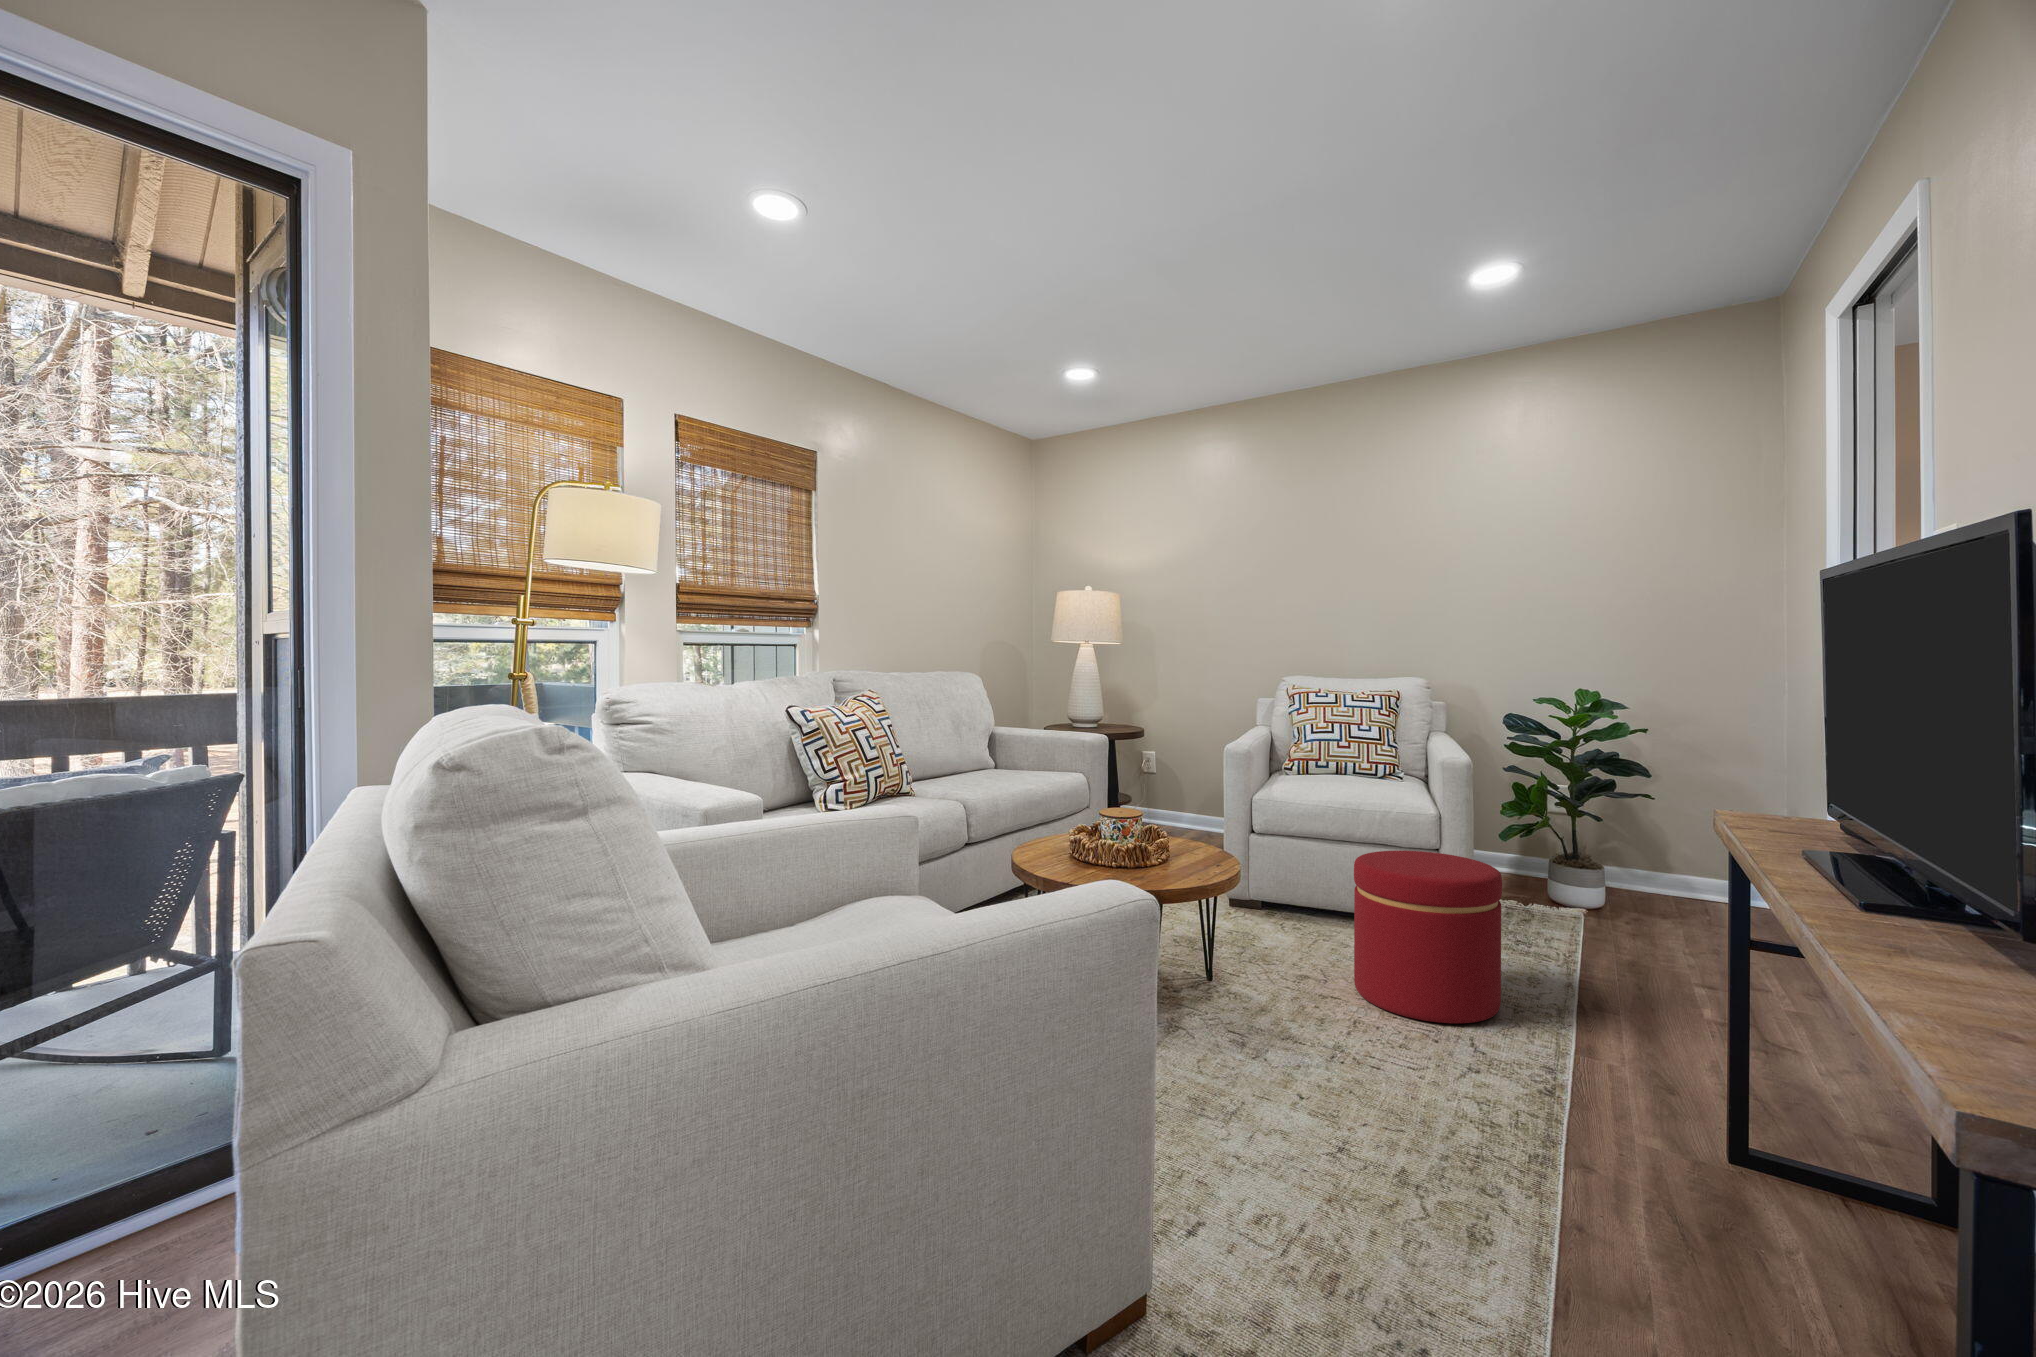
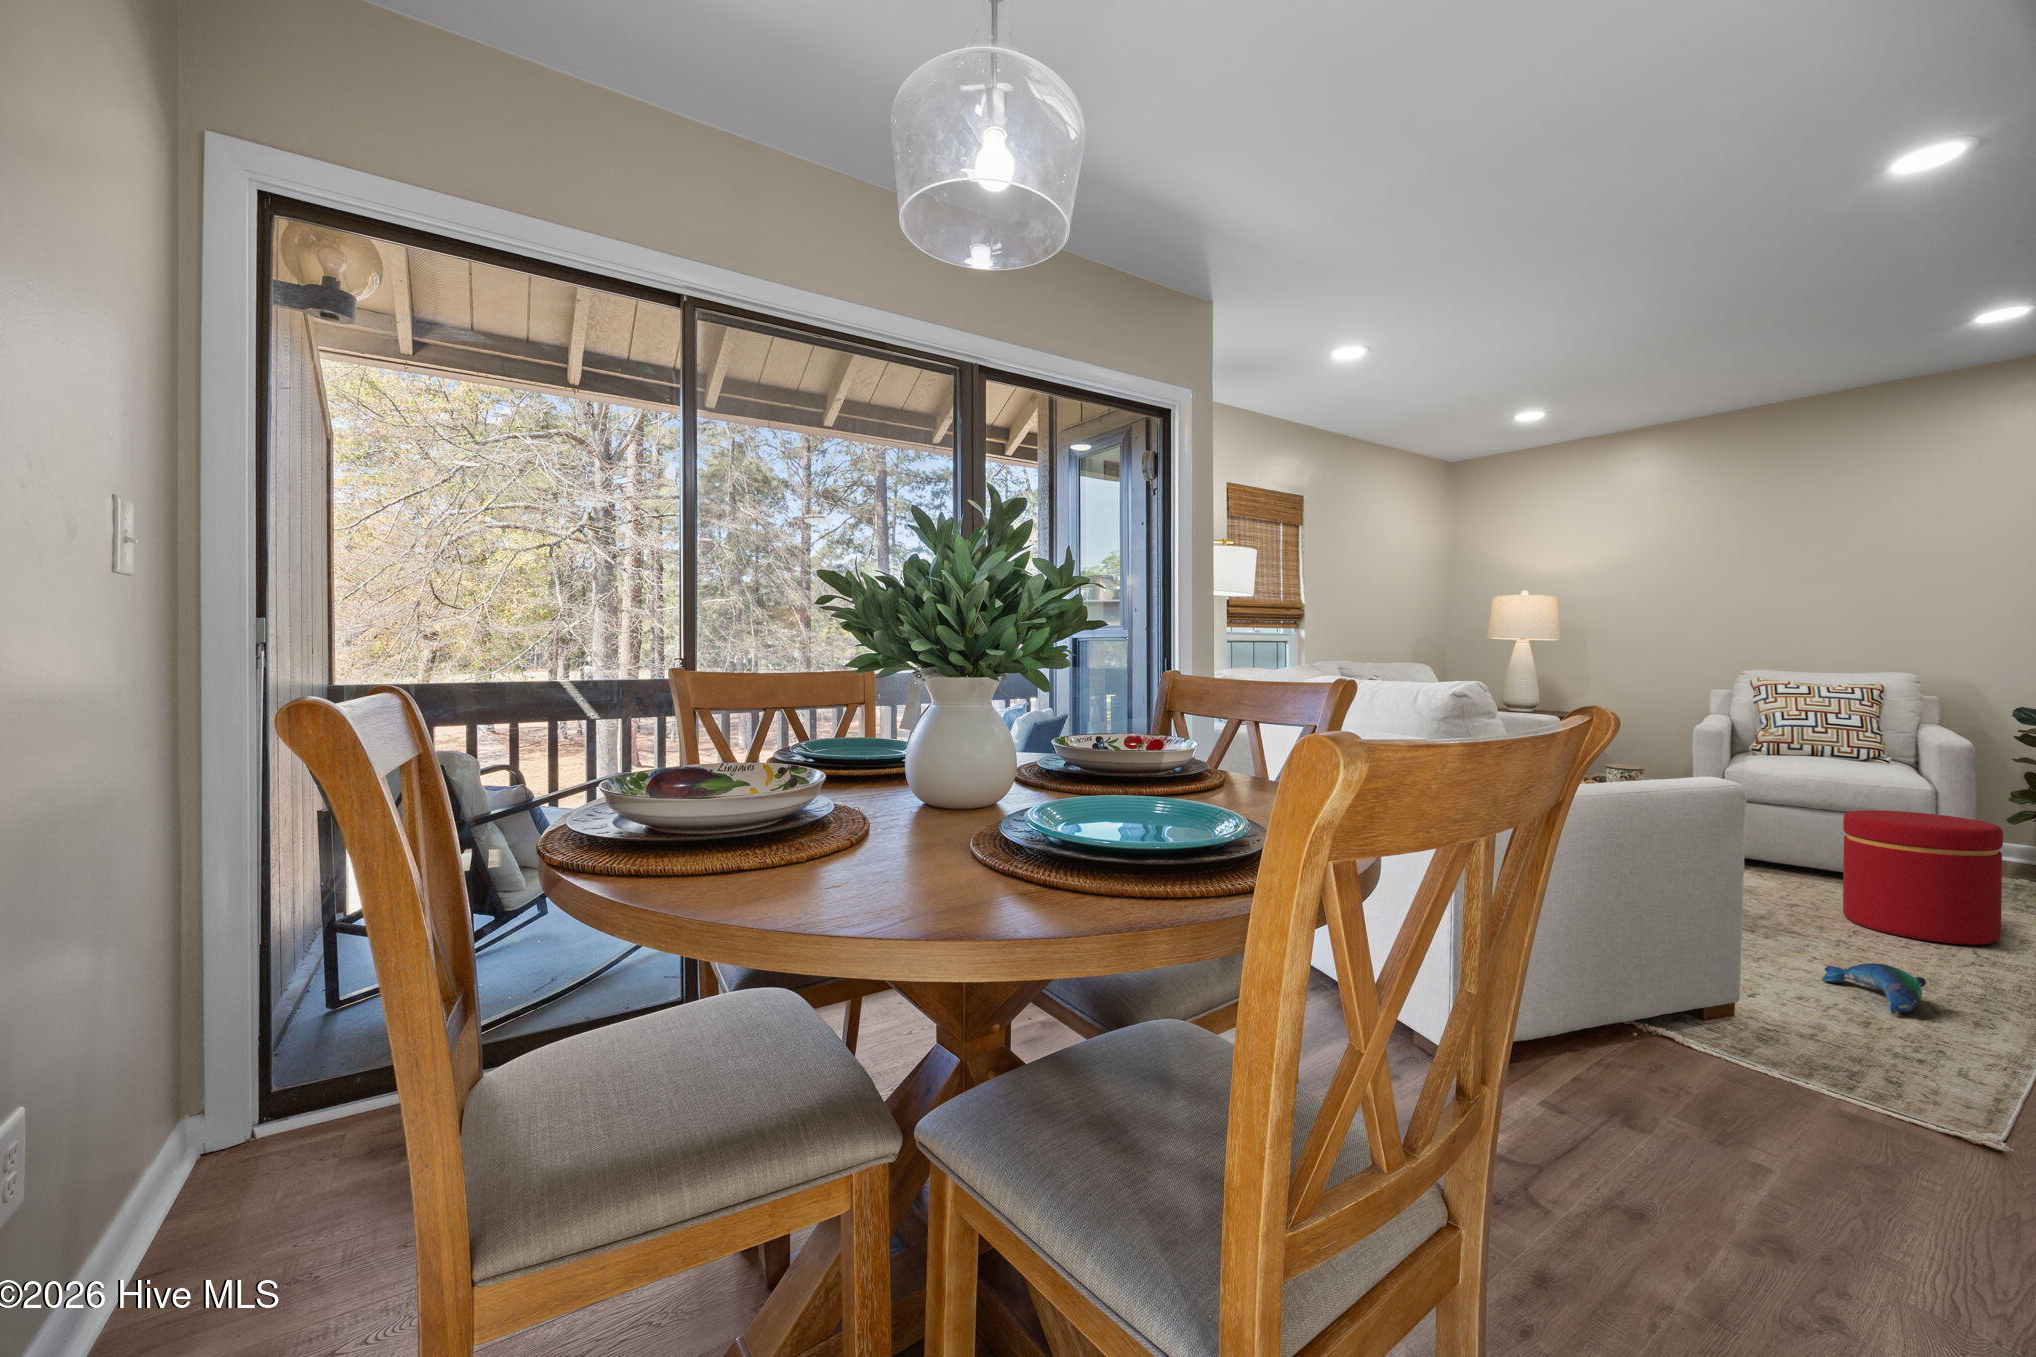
plush toy: none [1313,1115,1428,1218] -> present [1822,963,1926,1013]

